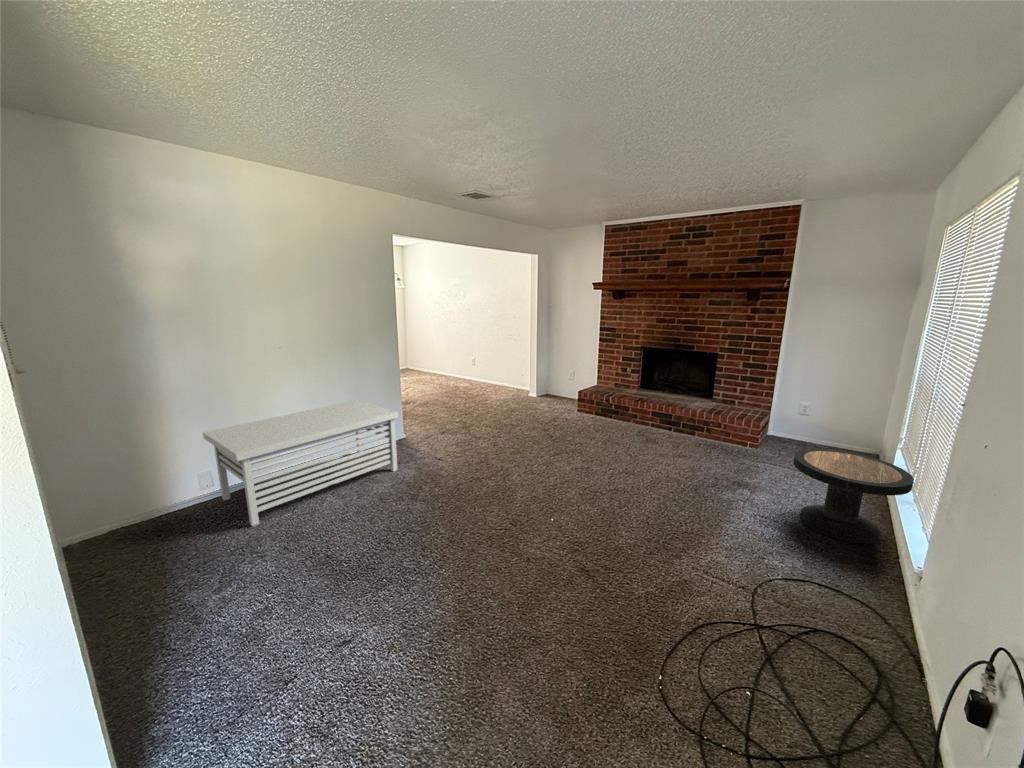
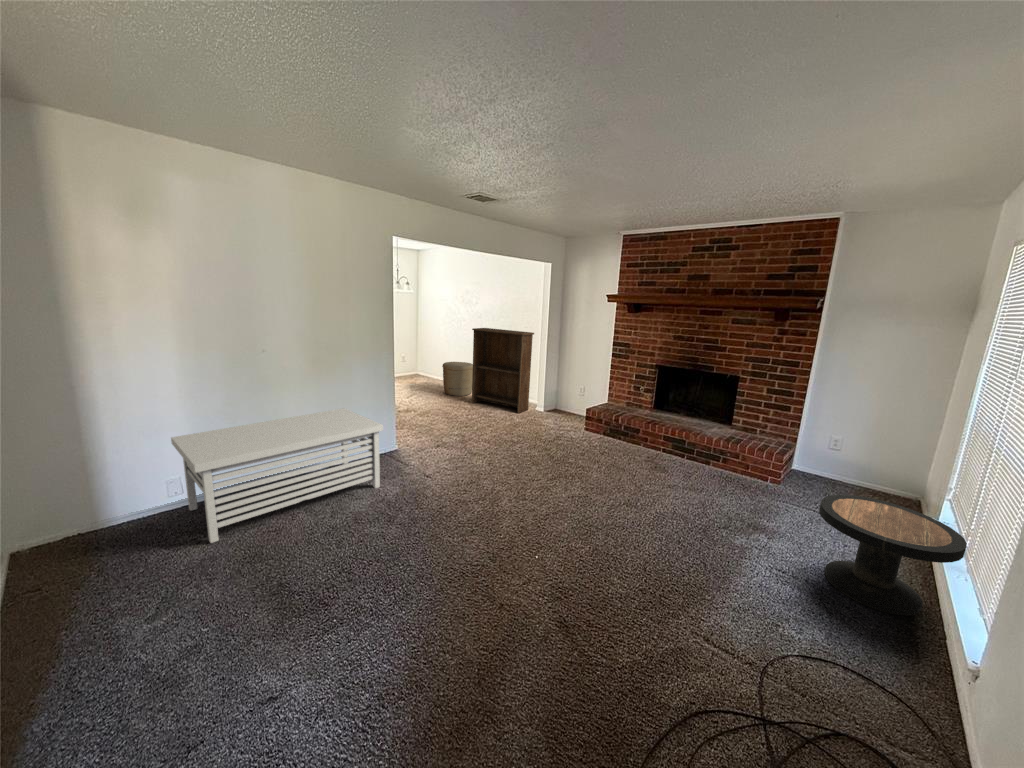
bookshelf: none [465,320,525,399] -> present [472,328,534,413]
woven basket: none [436,354,467,386] -> present [442,362,473,396]

